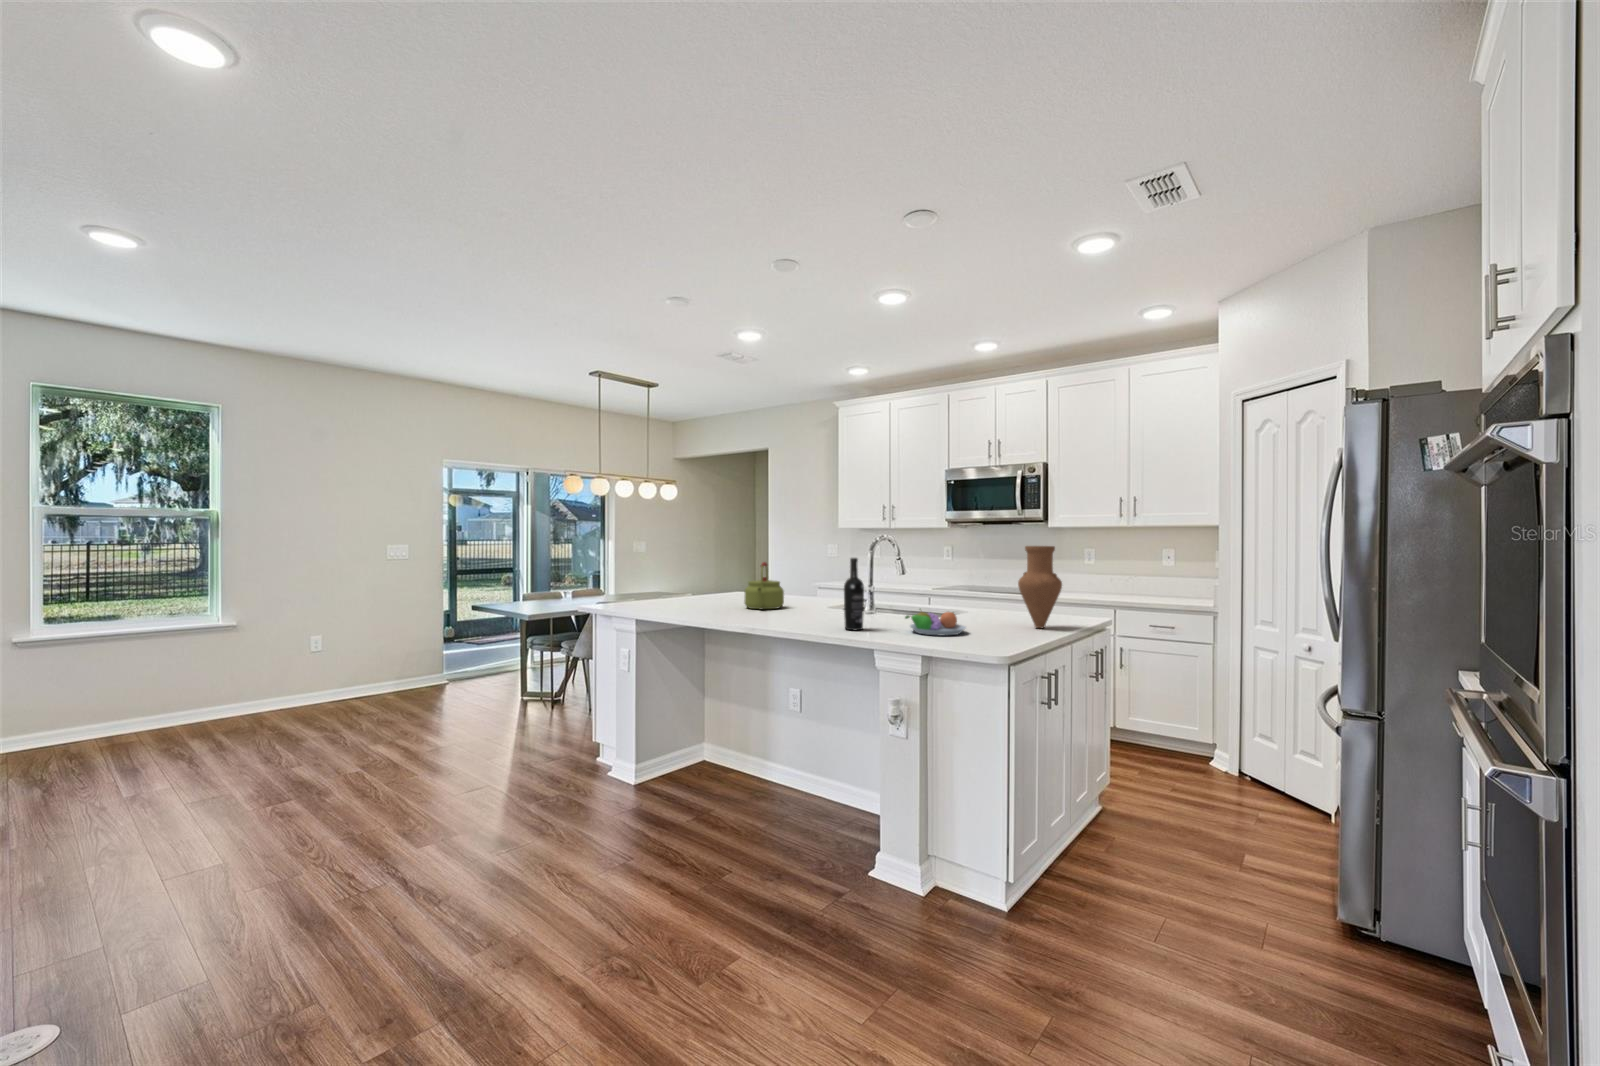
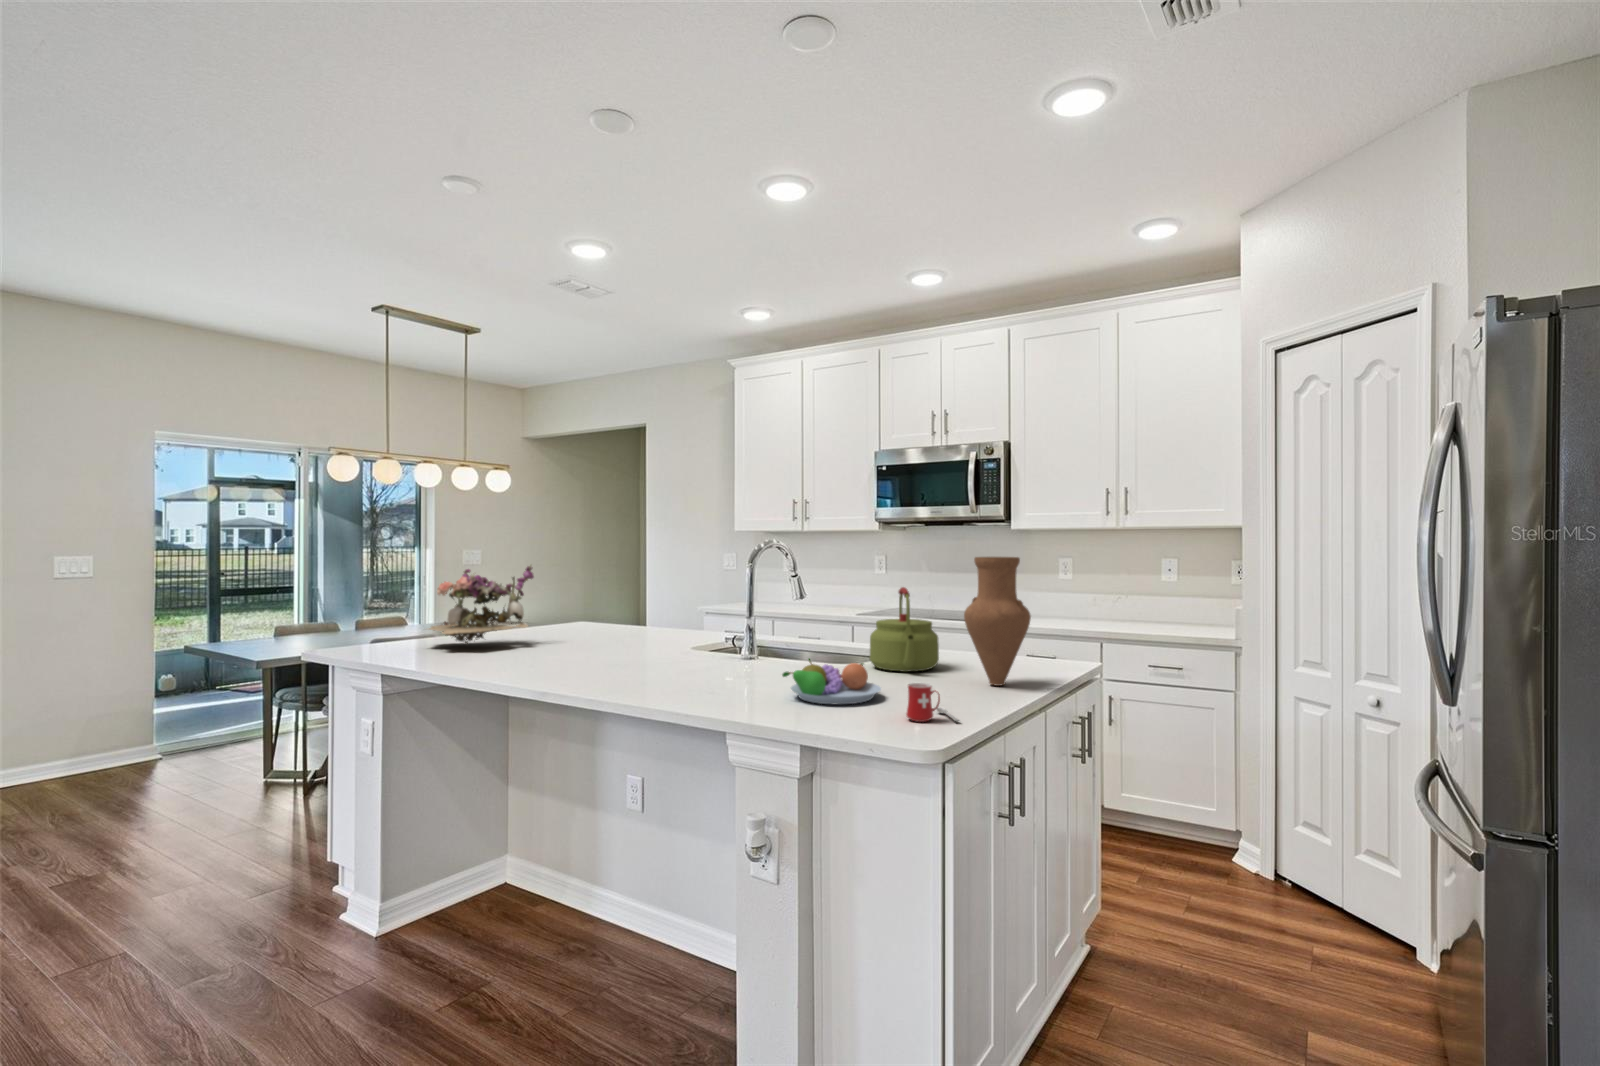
flower arrangement: none [655,550,723,604] -> present [429,565,534,644]
wine bottle: present [844,558,864,630] -> none [687,577,720,696]
kettle: present [744,562,784,609] -> present [870,587,939,672]
mug: none [985,621,1019,644] -> present [906,683,959,722]

